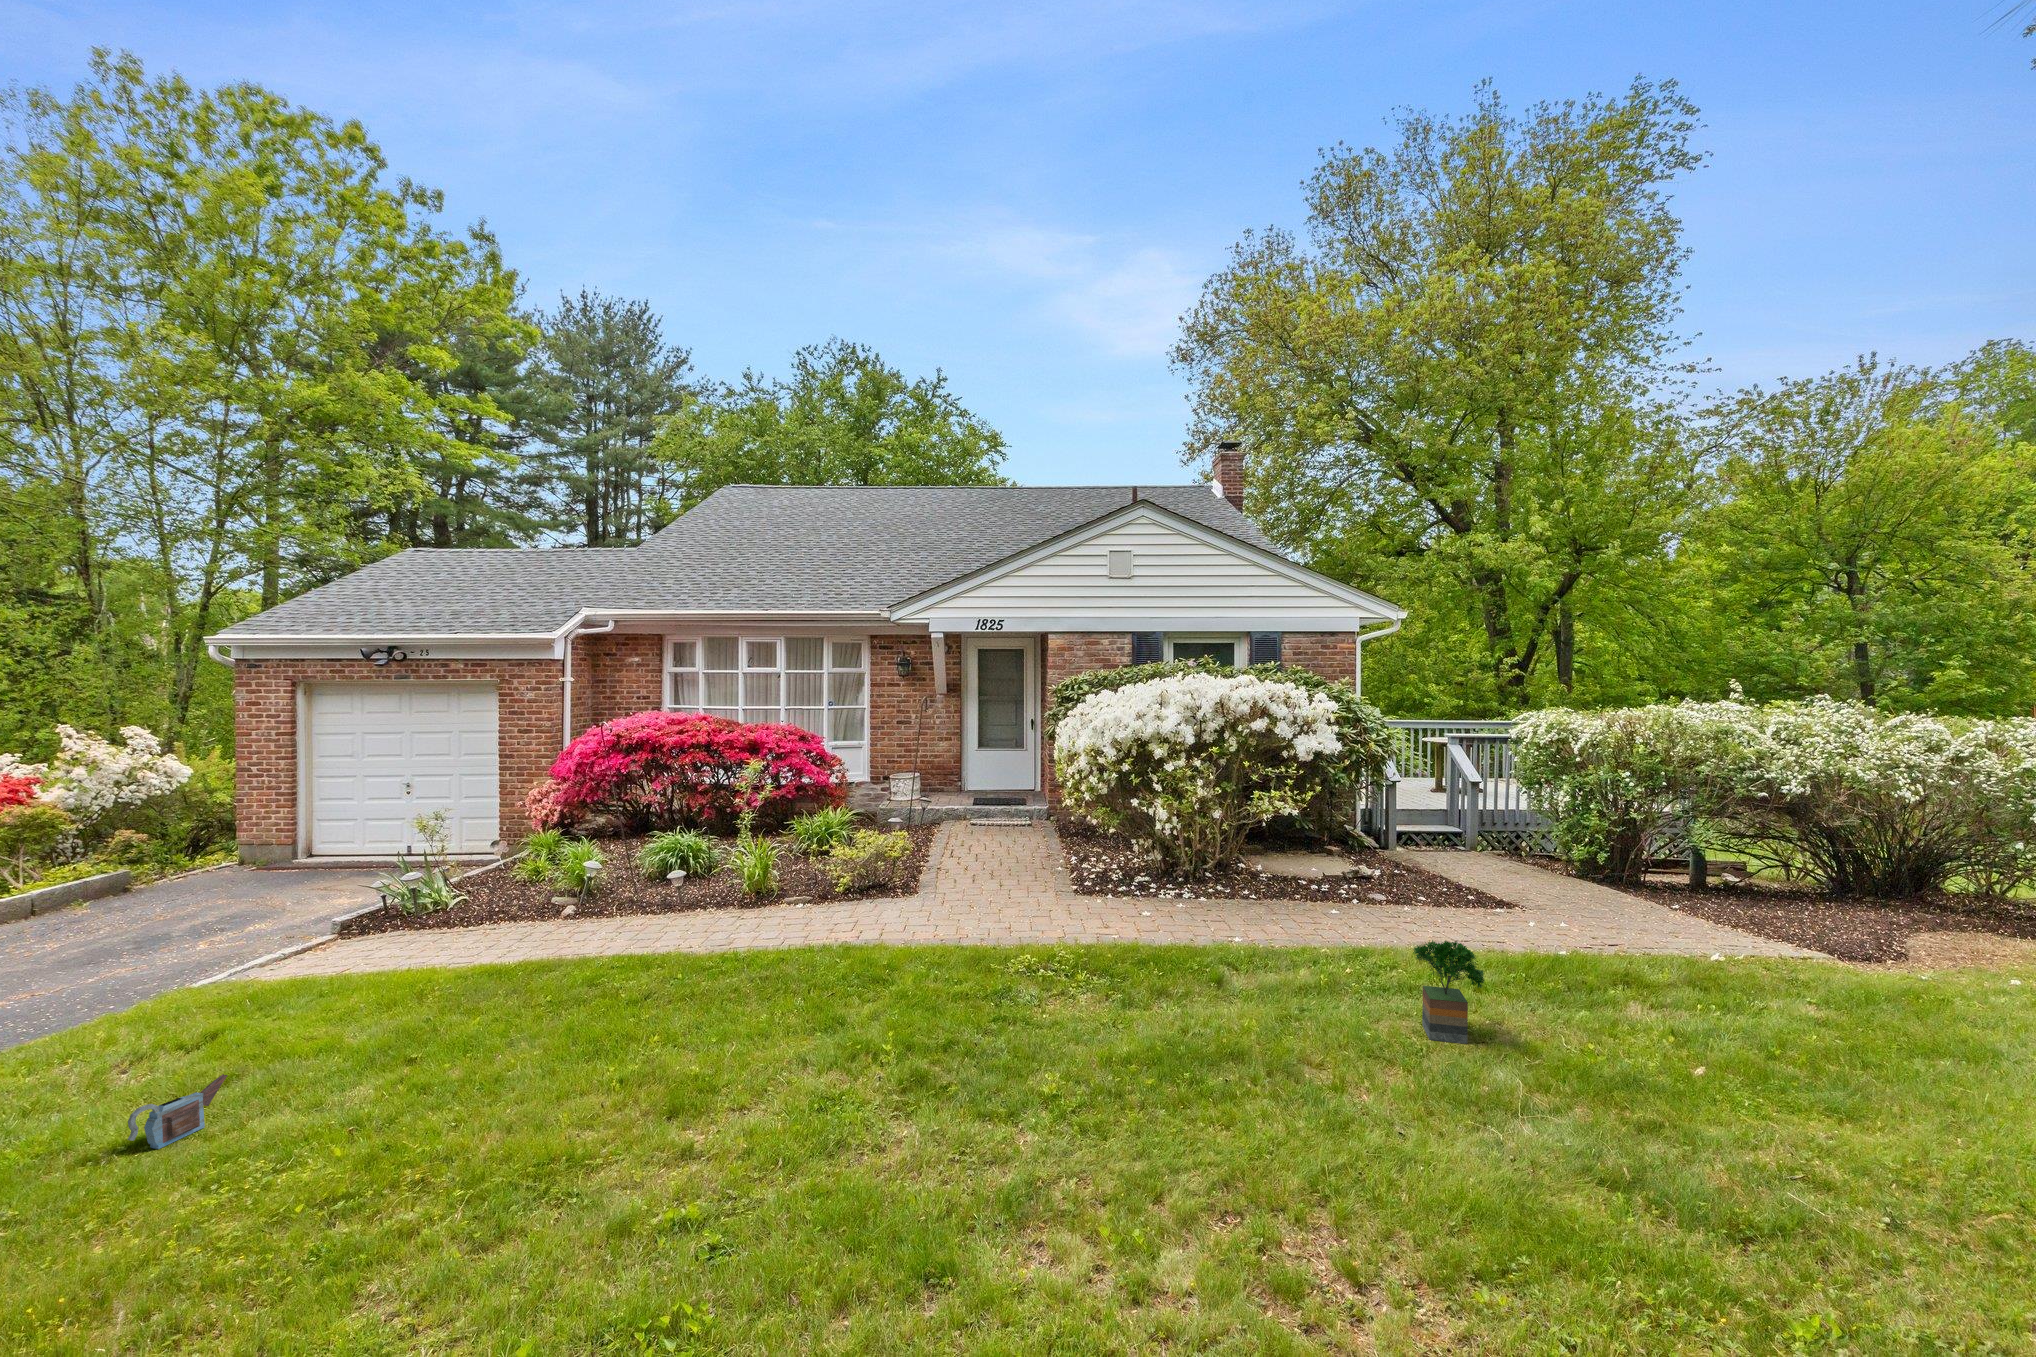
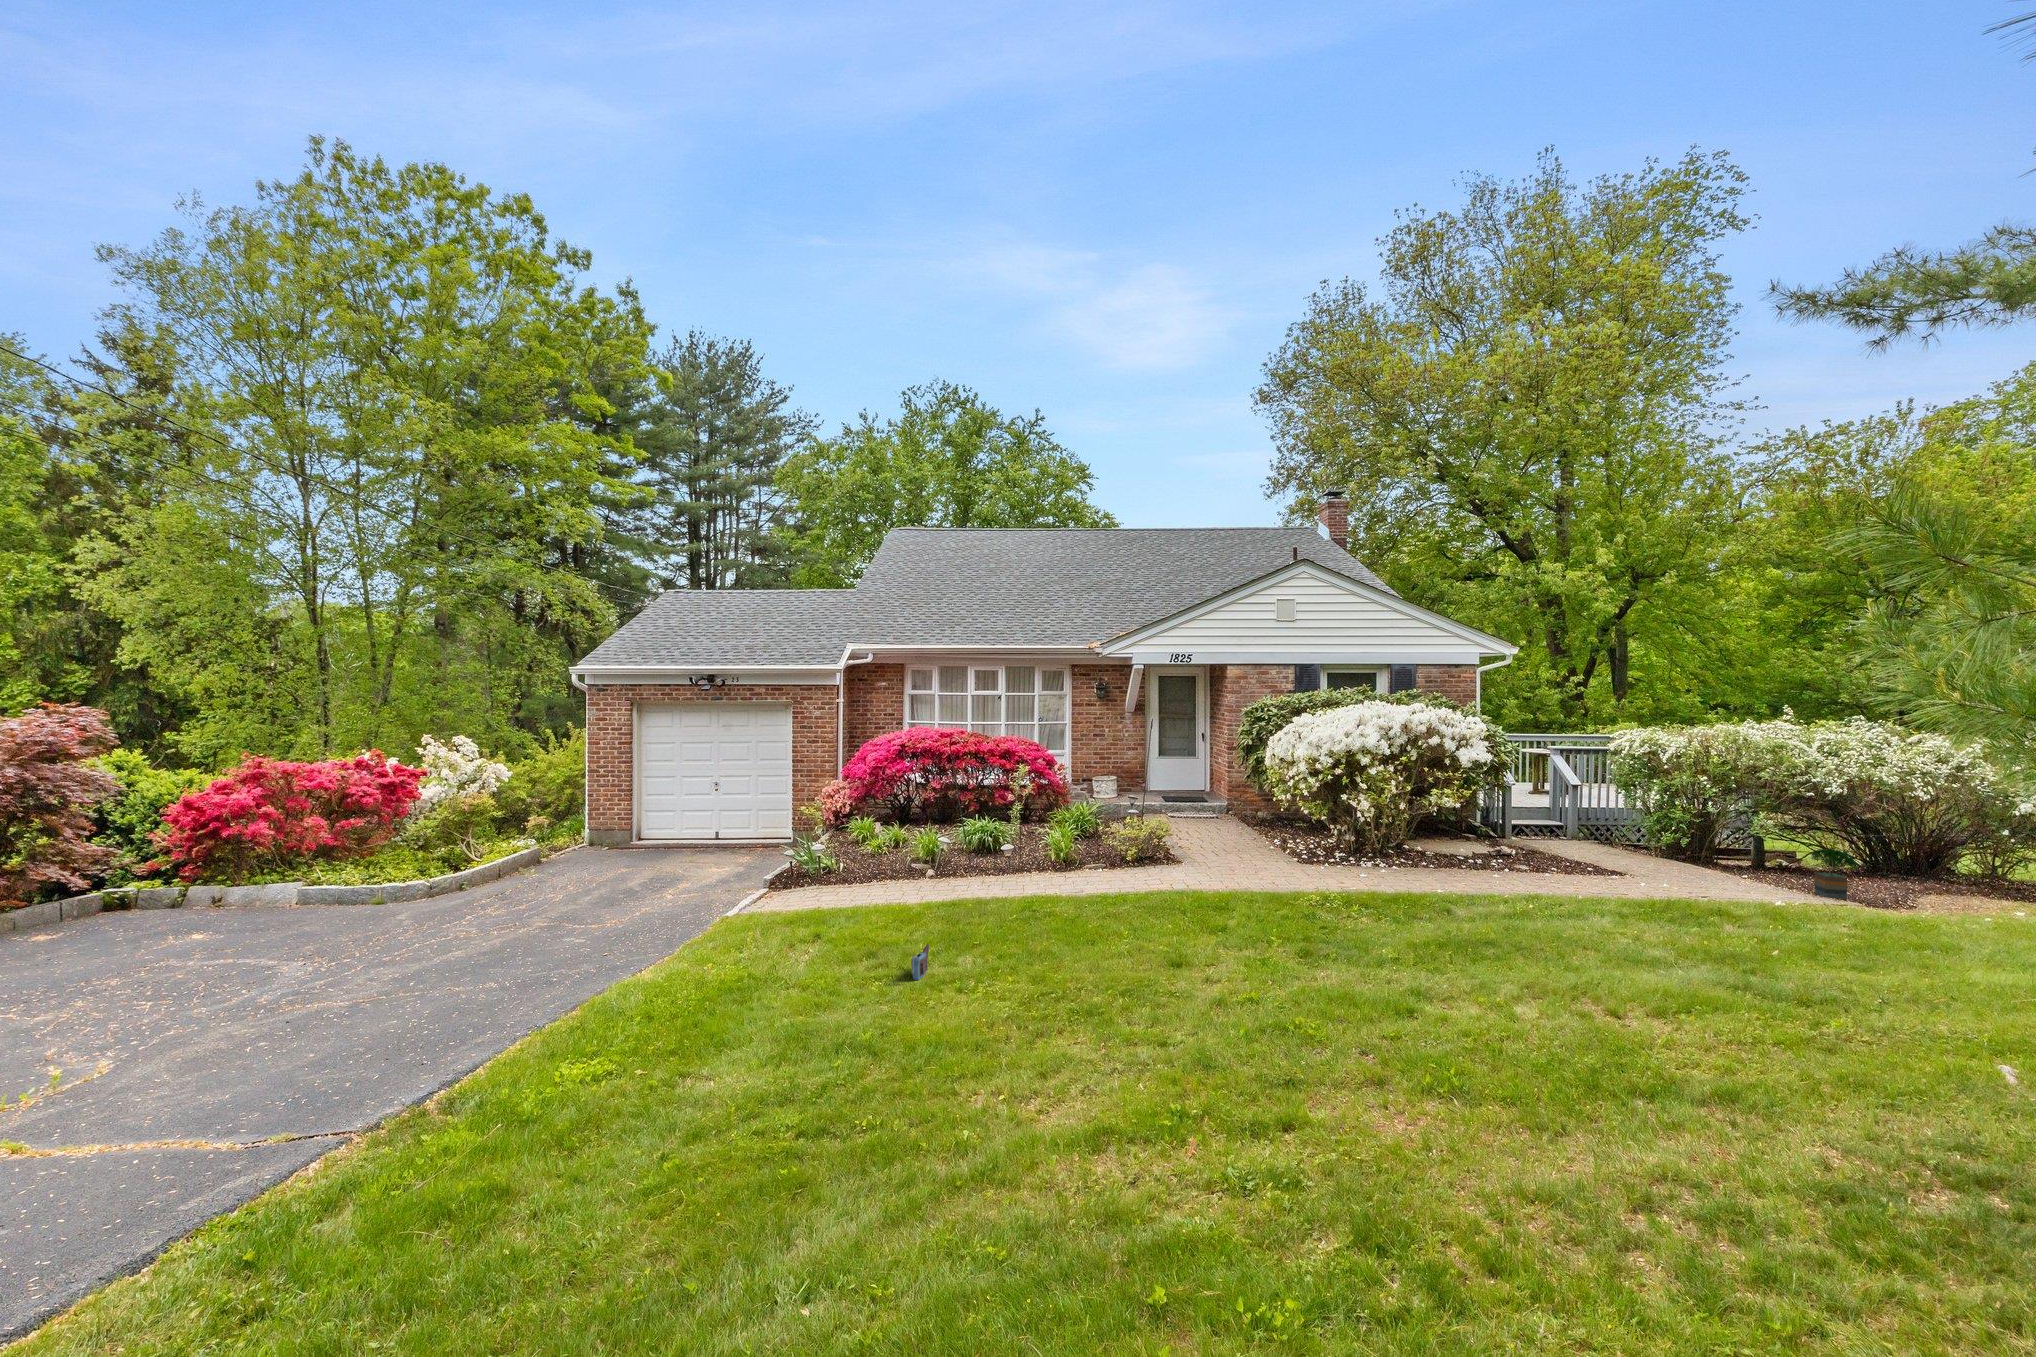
potted tree: present [1413,940,1485,1044] -> present [1811,849,1858,899]

